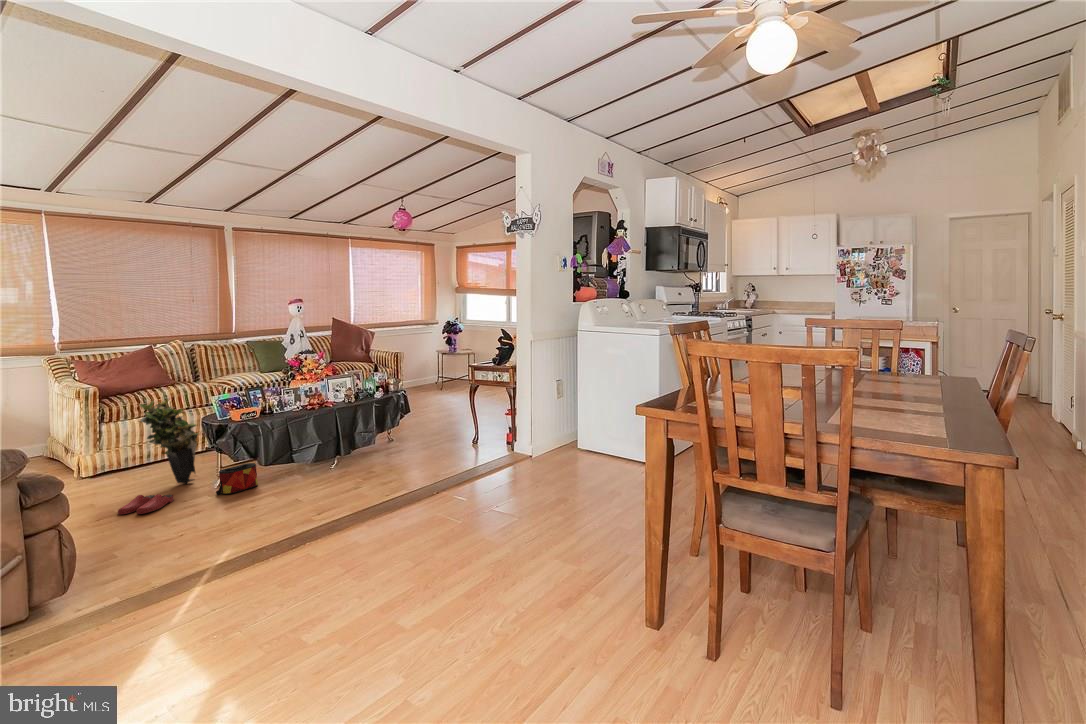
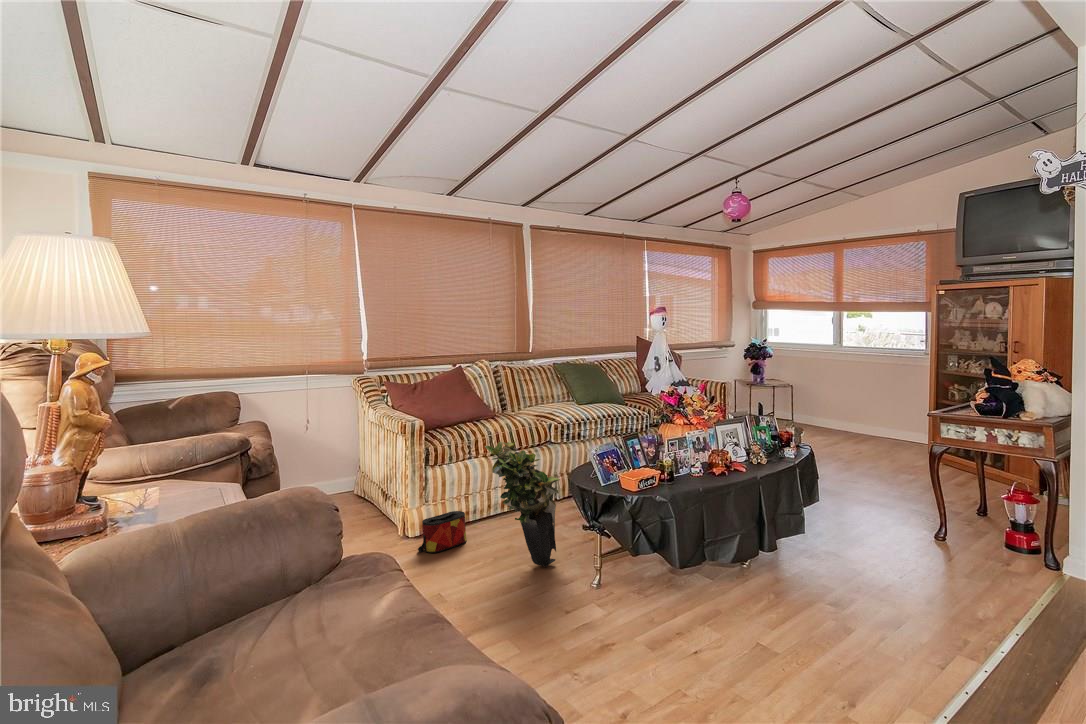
bag: present [216,463,258,495] -> present [418,511,467,553]
slippers: present [118,494,174,515] -> none [488,589,551,632]

